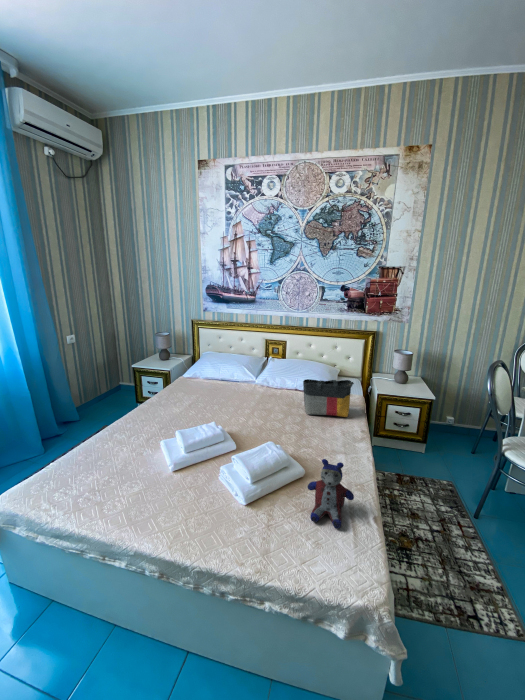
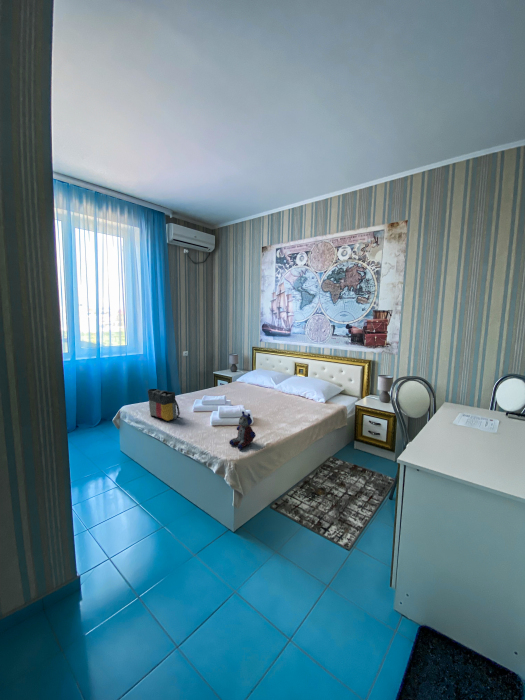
tote bag: present [303,379,354,417] -> present [148,389,180,421]

